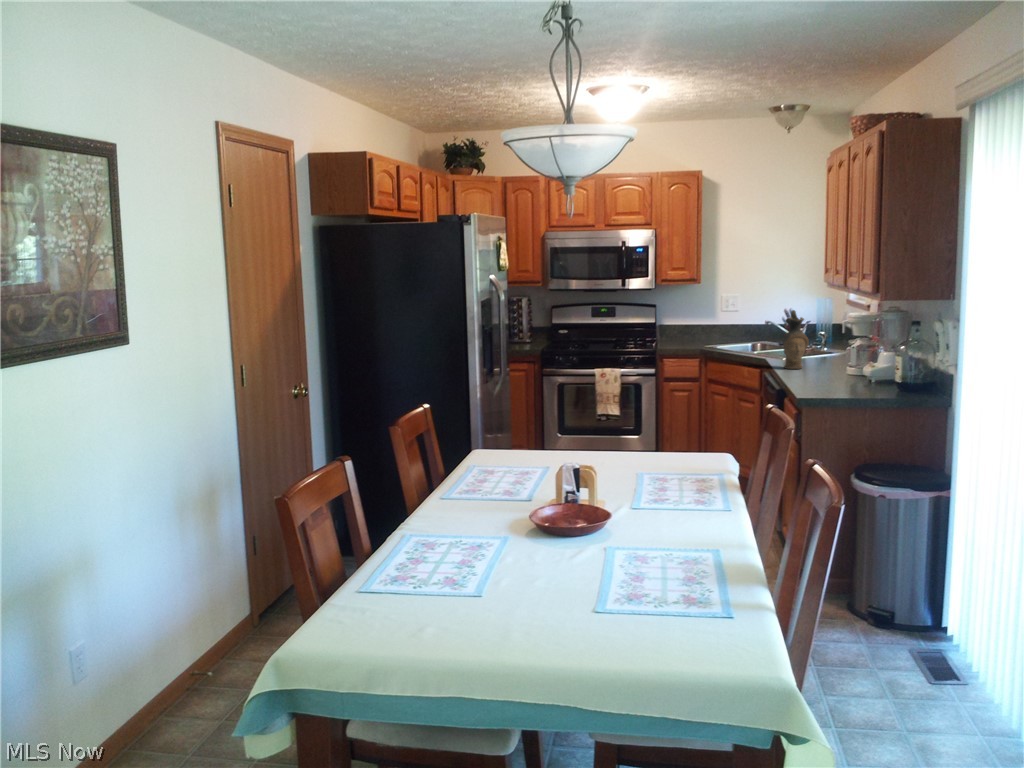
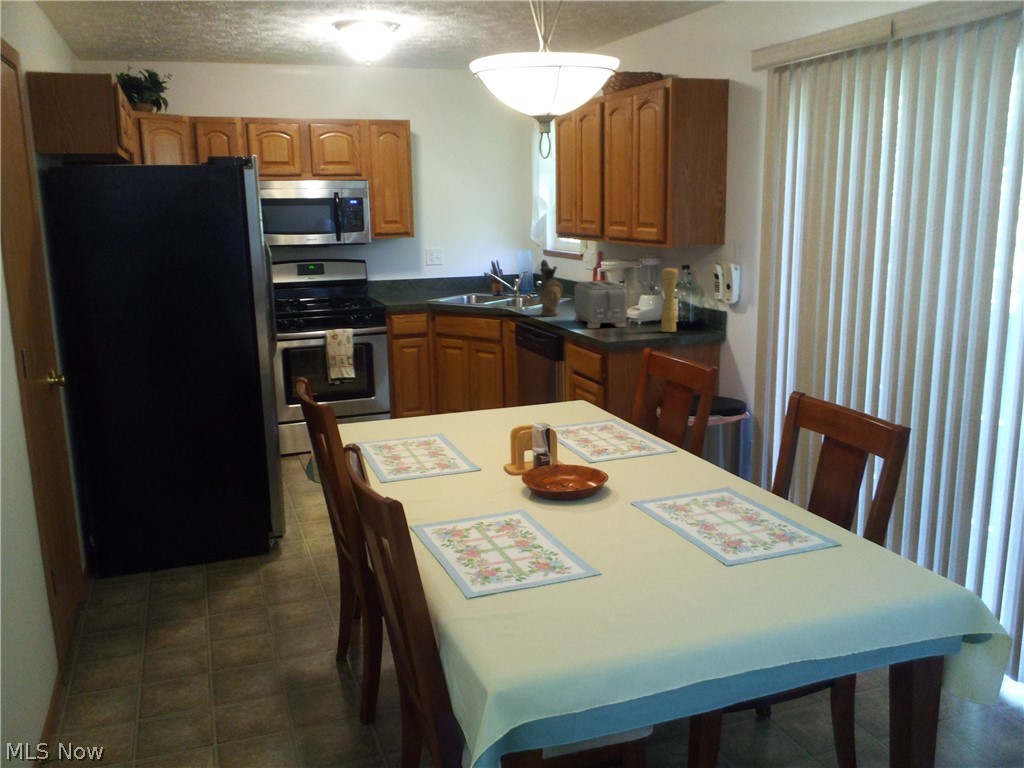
pepper mill: none [875,322,897,394] -> present [661,268,678,332]
toaster: none [803,334,850,385] -> present [574,281,627,328]

